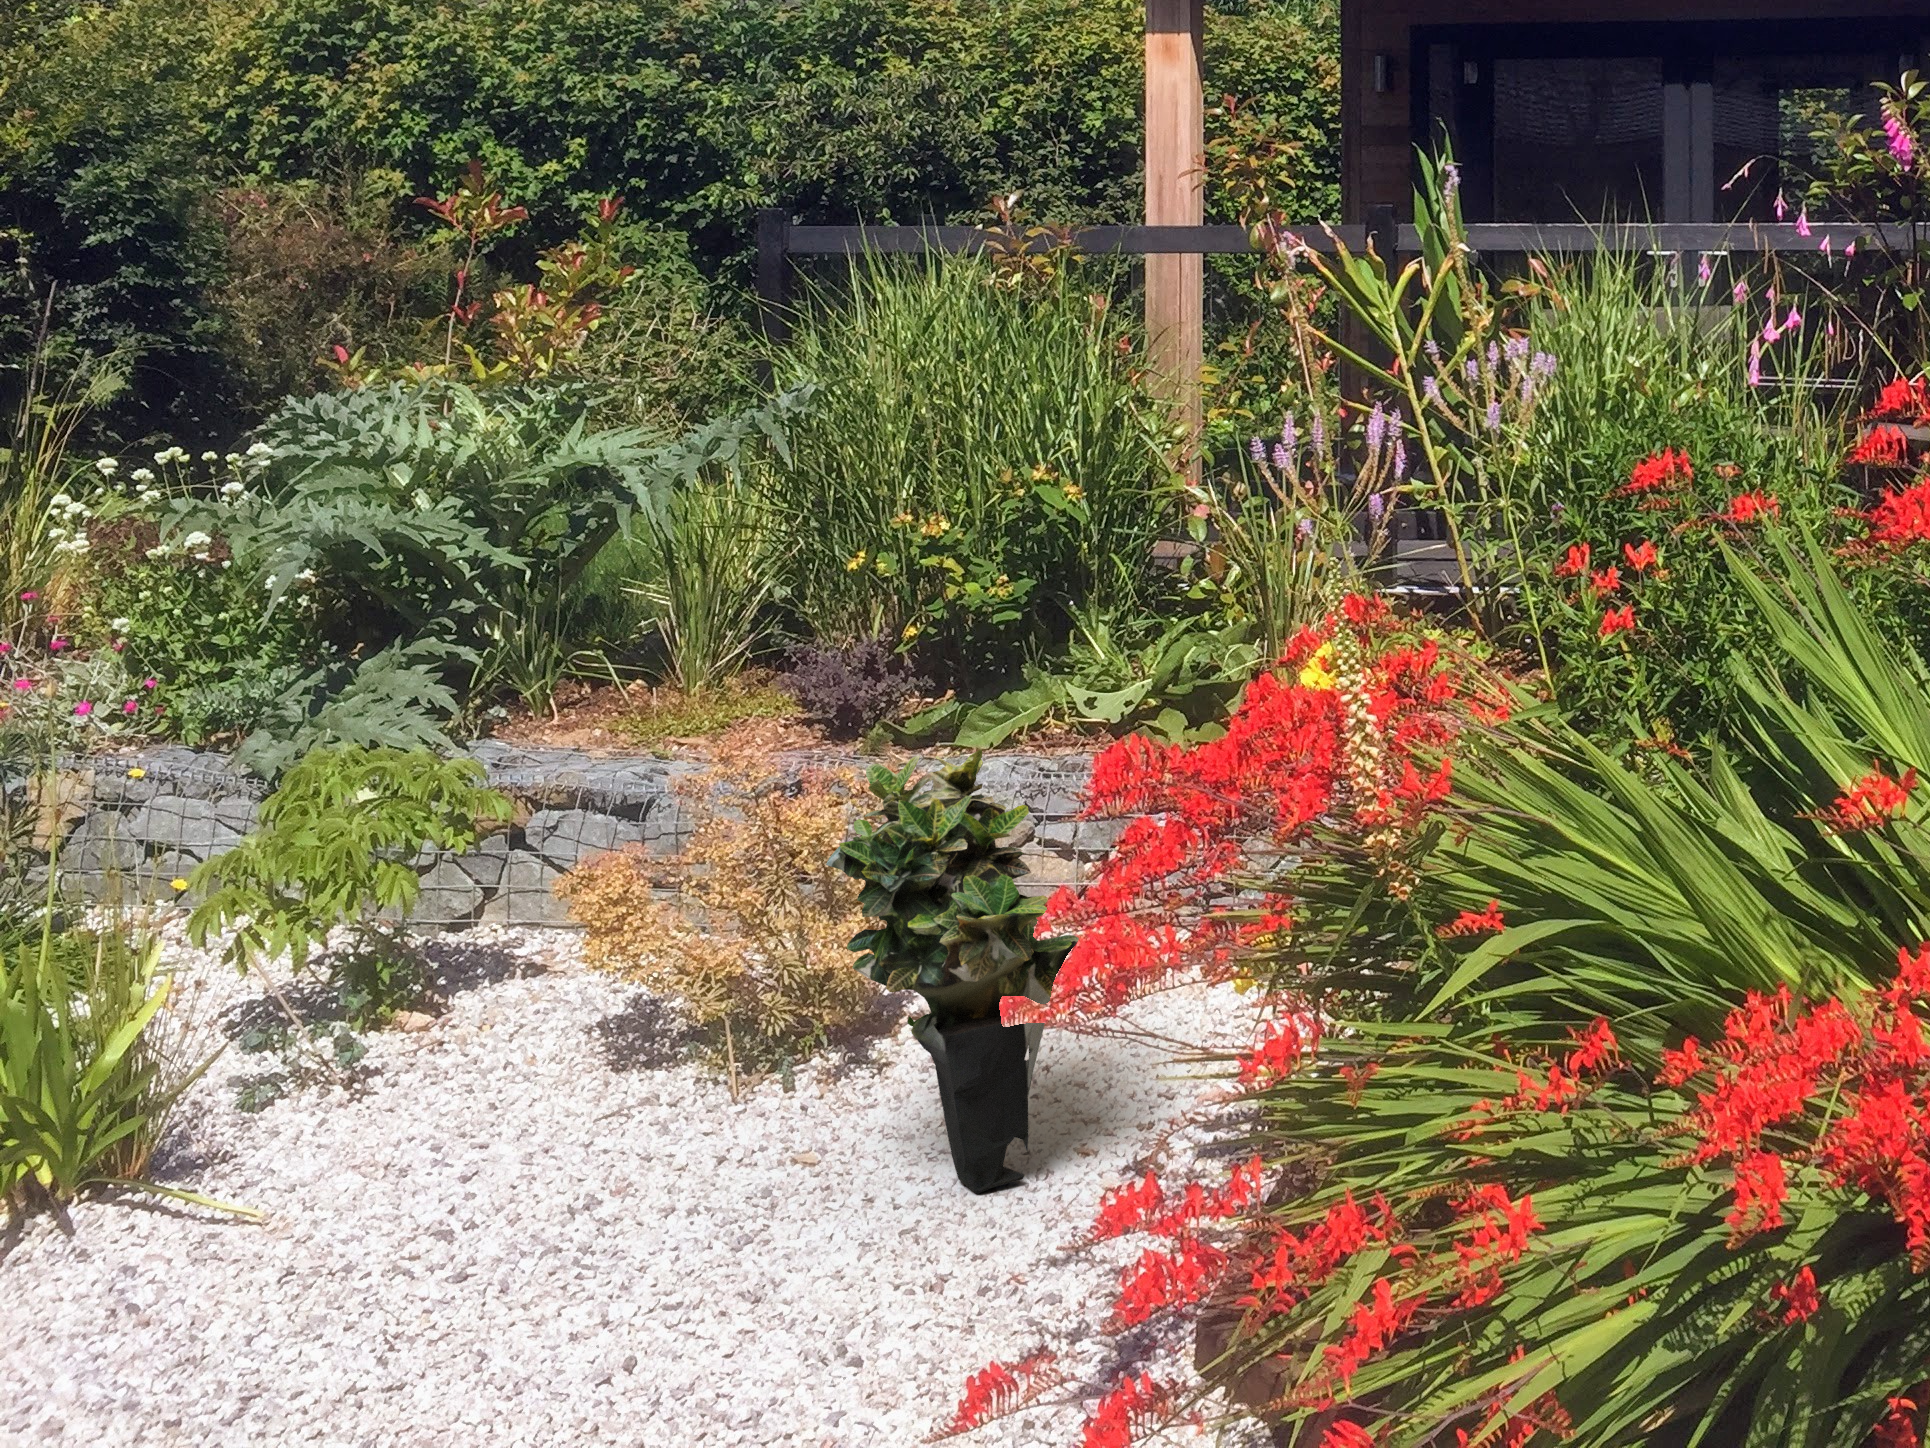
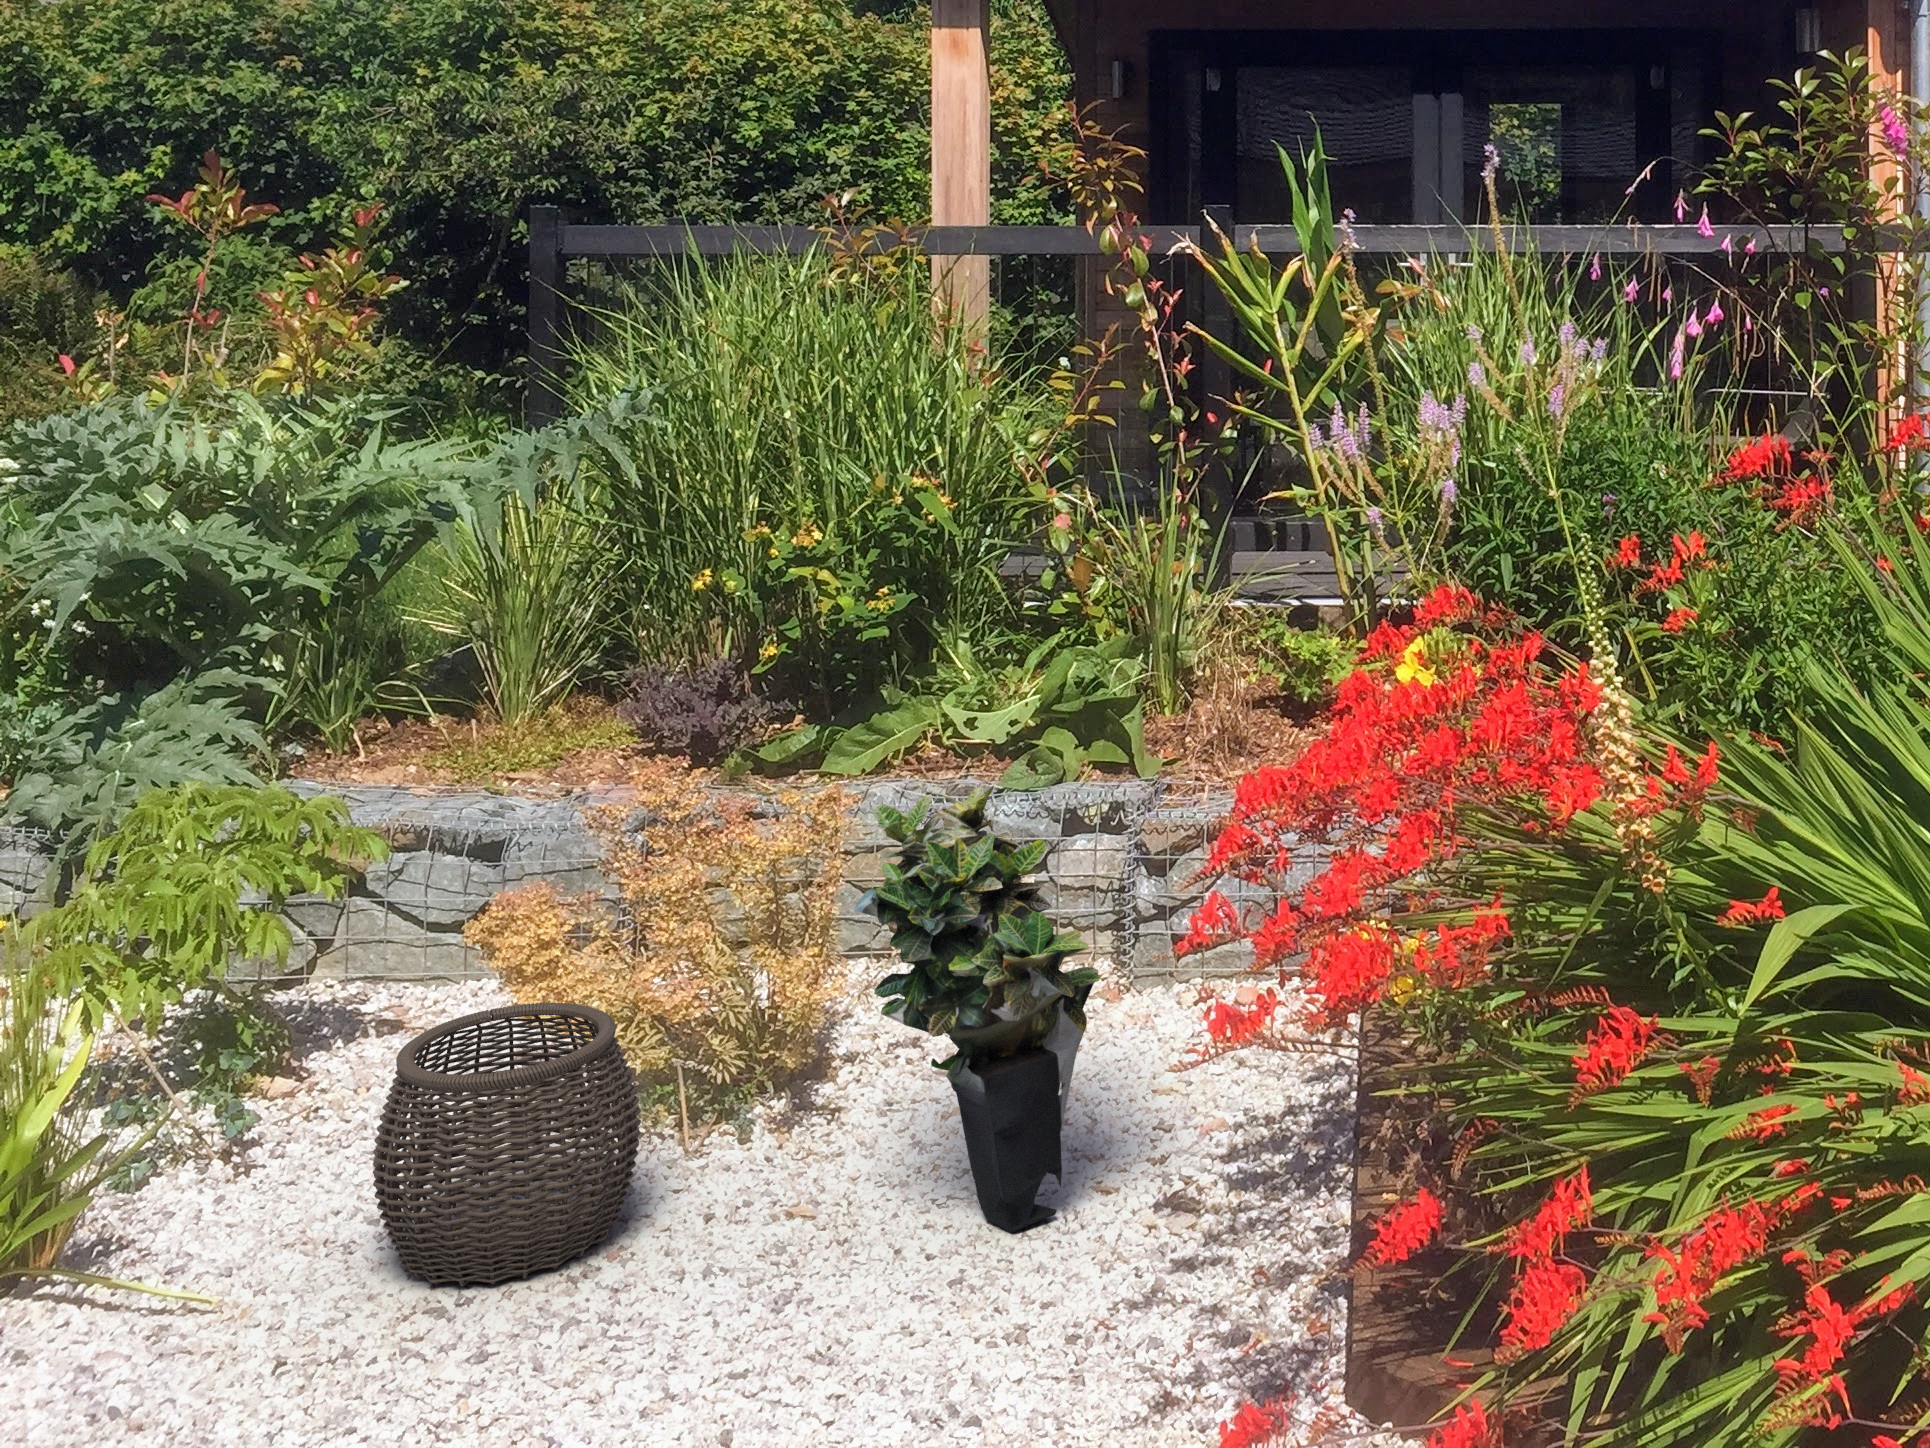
woven basket: none [405,944,658,1204] -> present [373,1003,641,1287]

